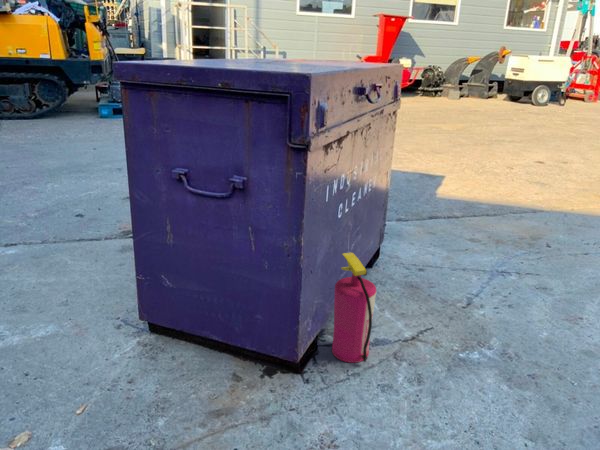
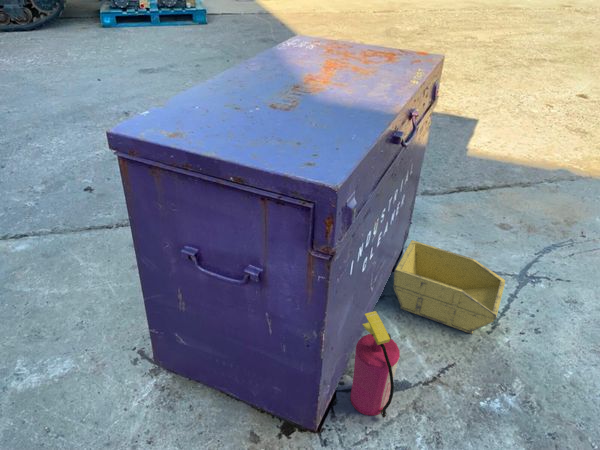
storage bin: none [371,232,476,308] -> present [393,240,505,334]

